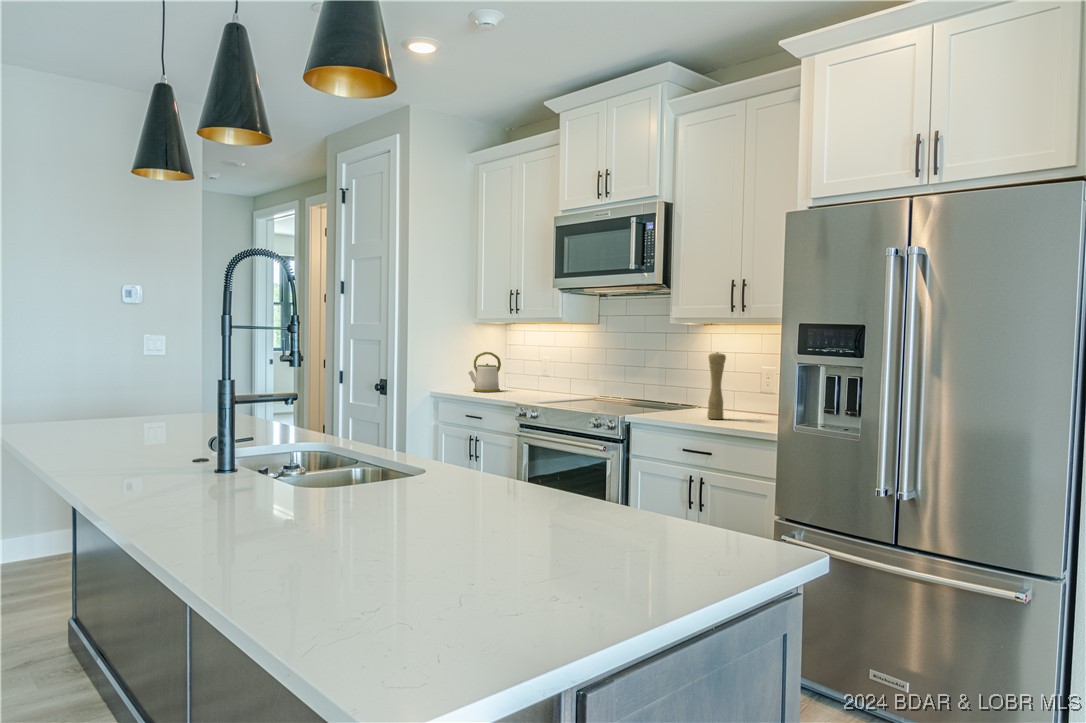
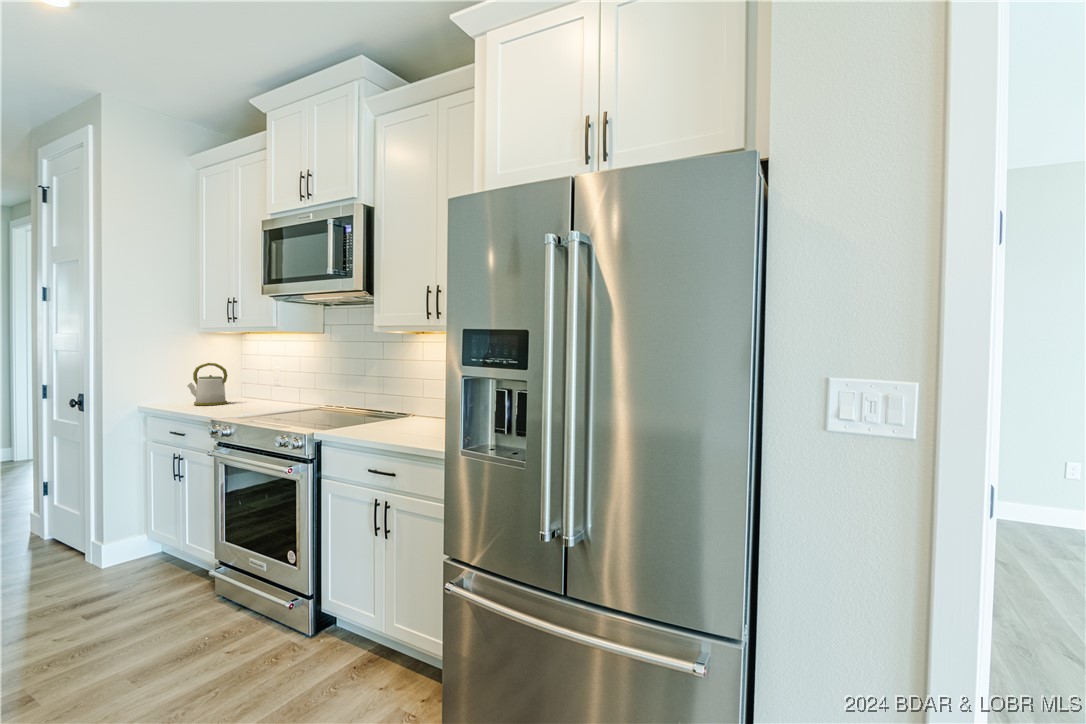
pepper mill: present [707,352,726,419] -> none [403,362,422,433]

